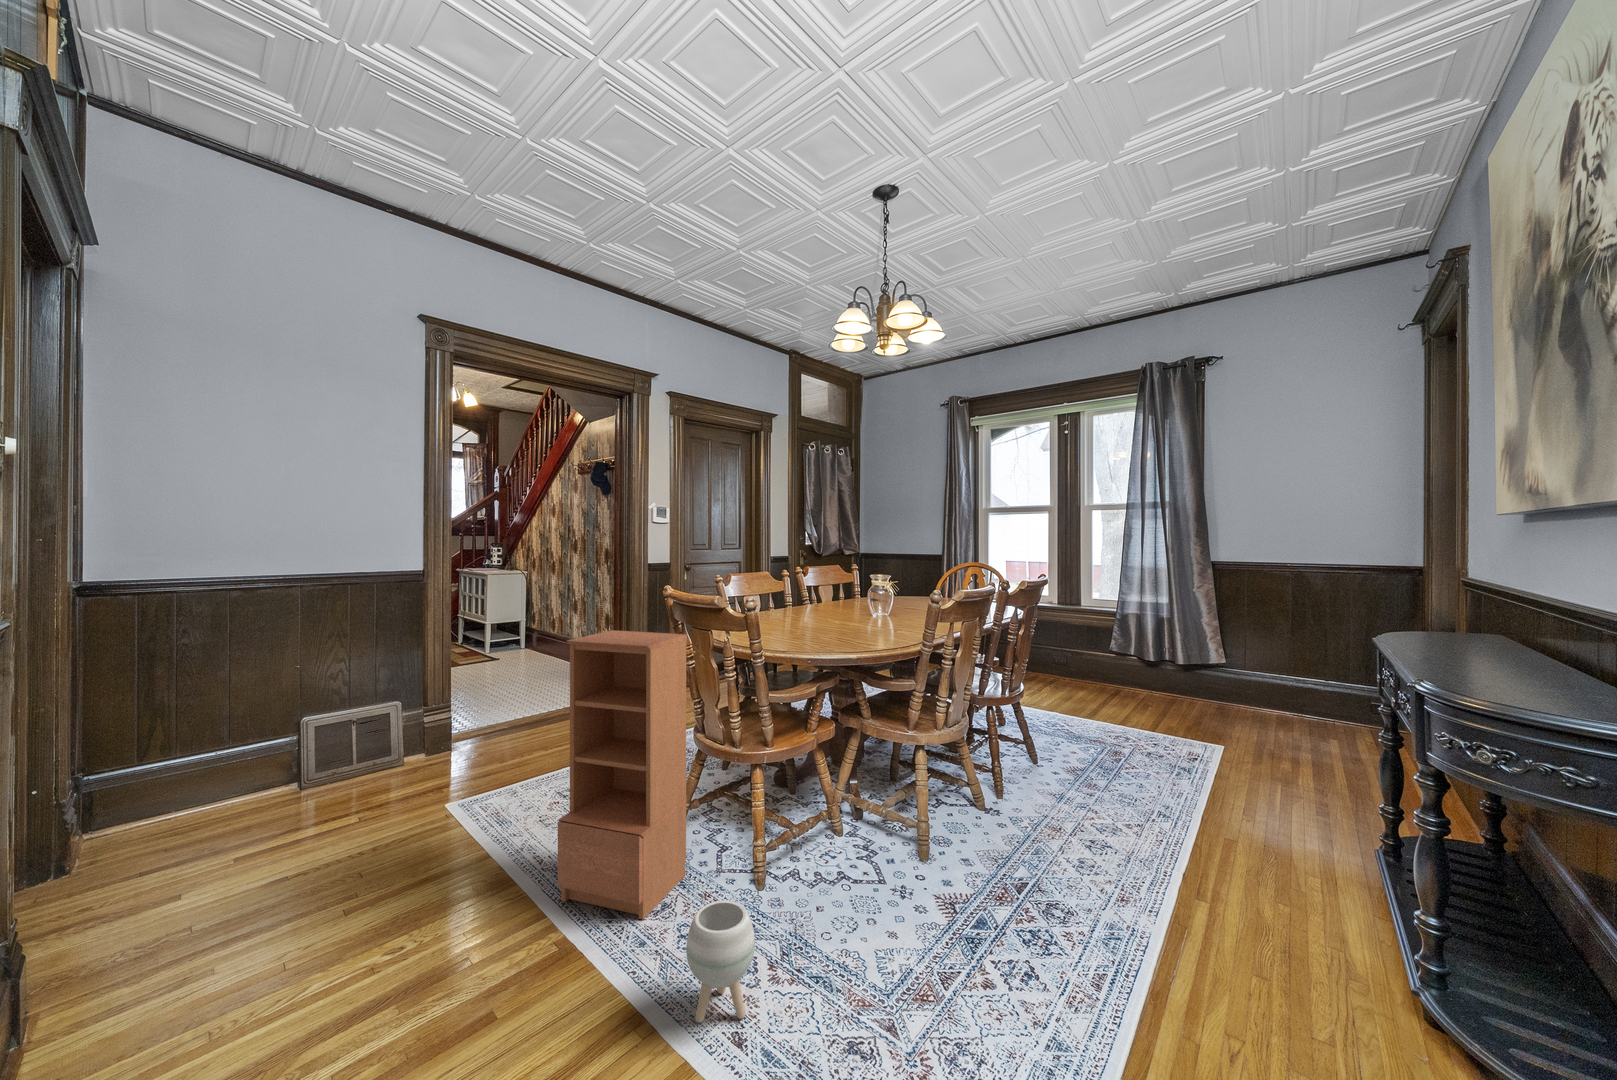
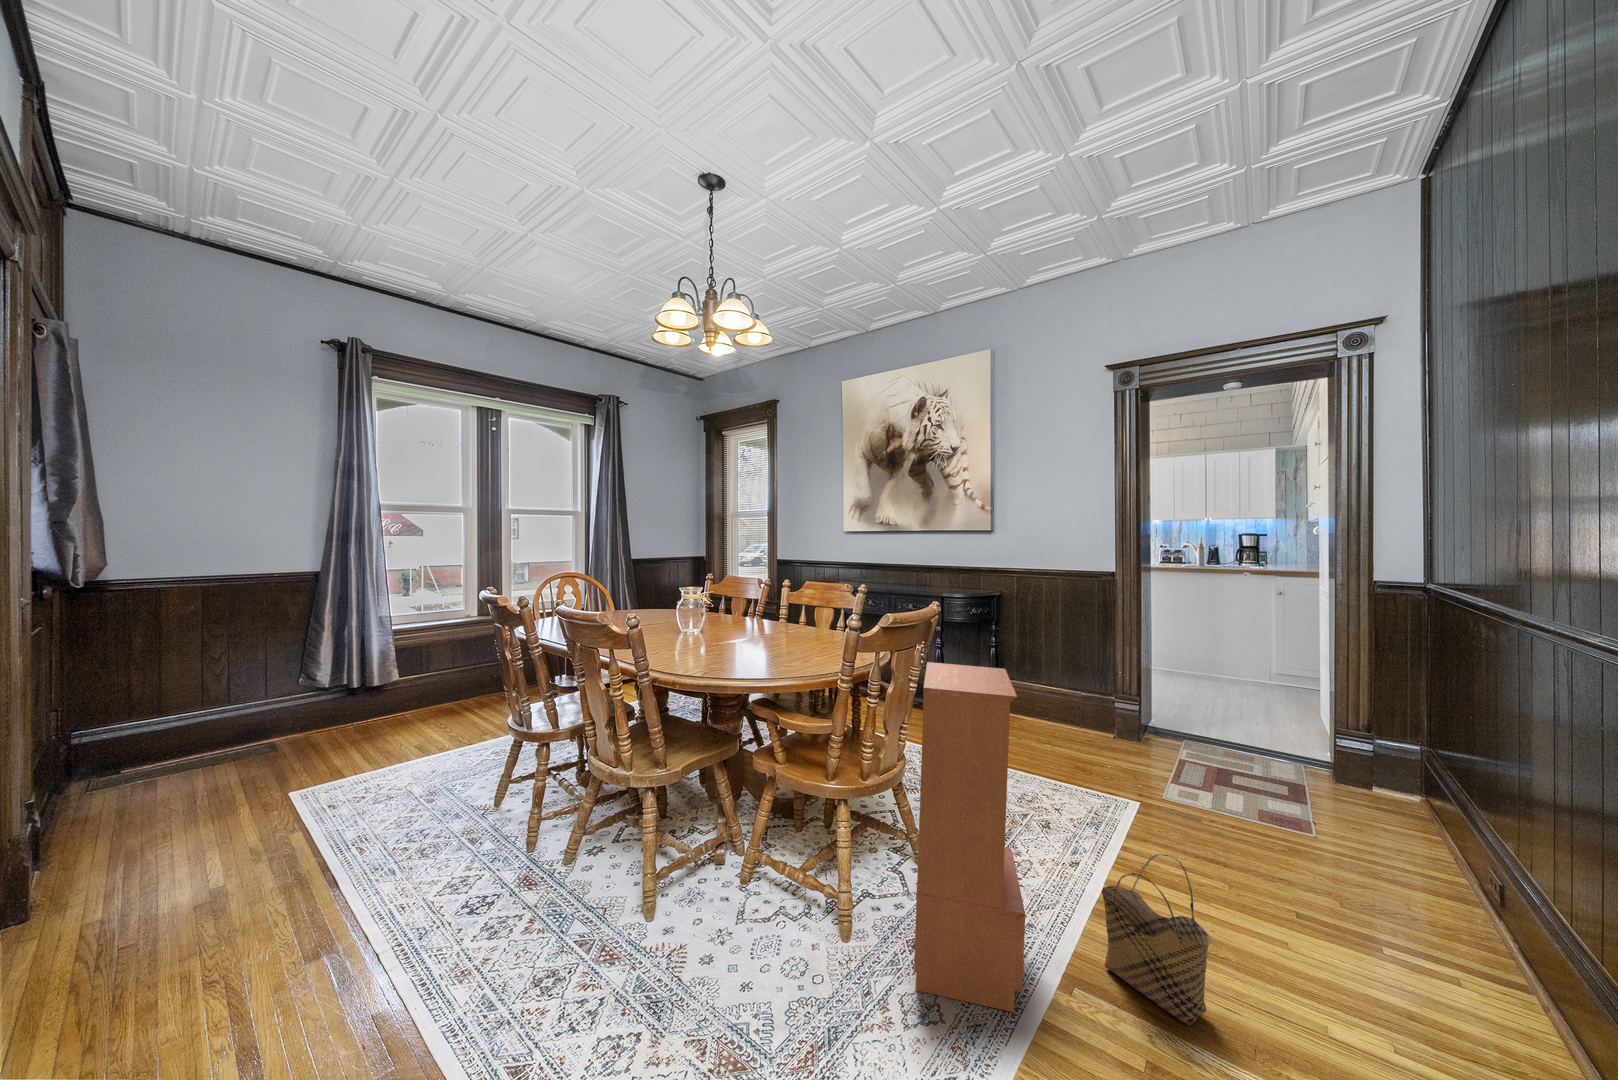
woven basket: none [452,847,570,1029] -> present [1102,854,1211,1026]
planter: present [686,901,755,1023] -> none [1037,805,1087,883]

